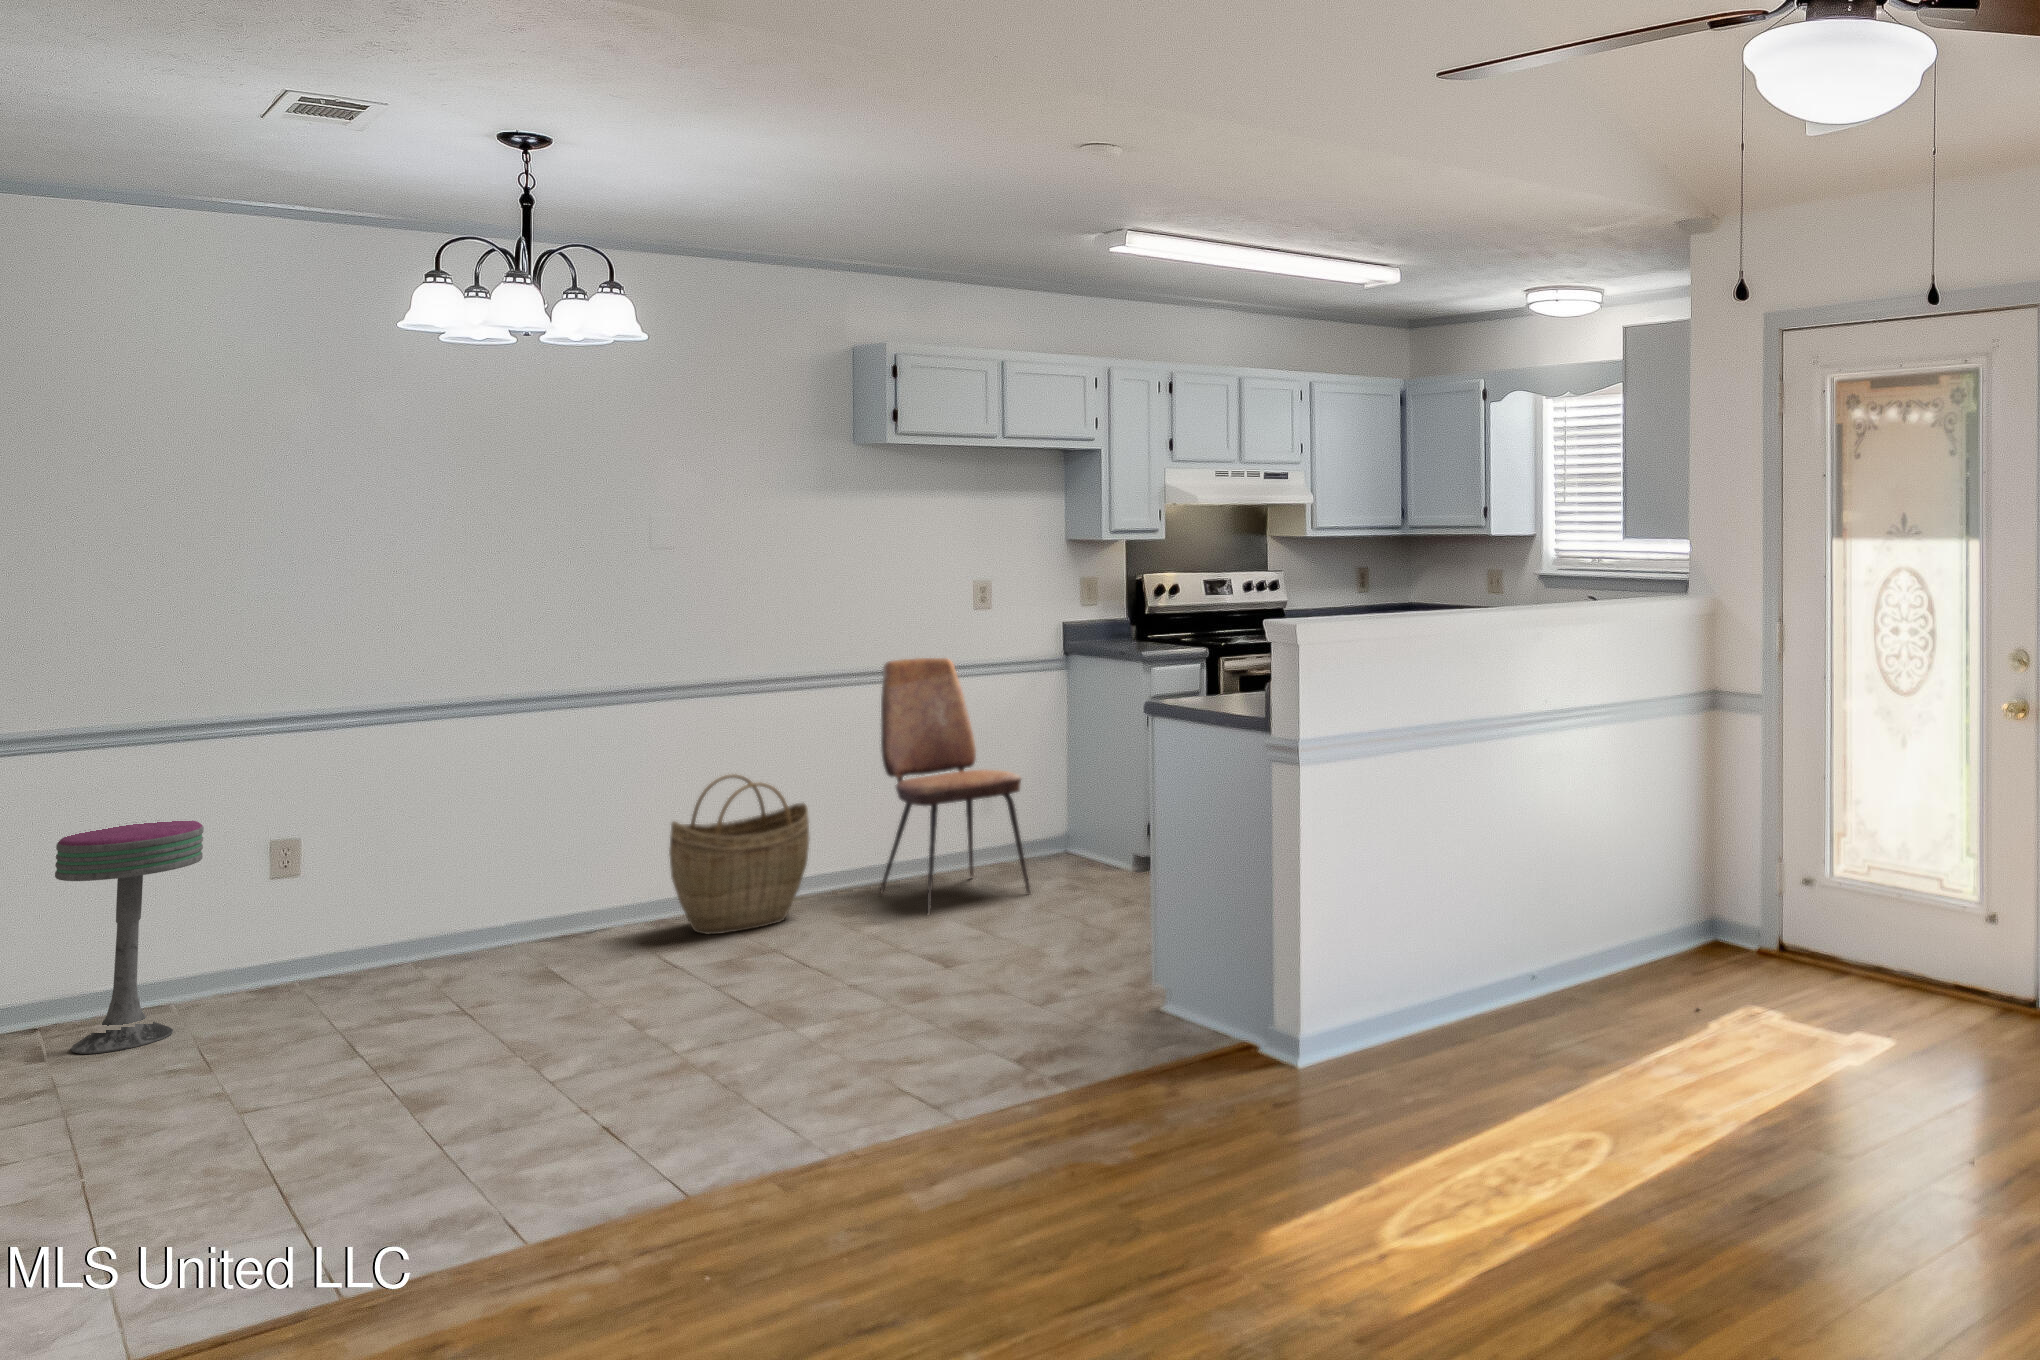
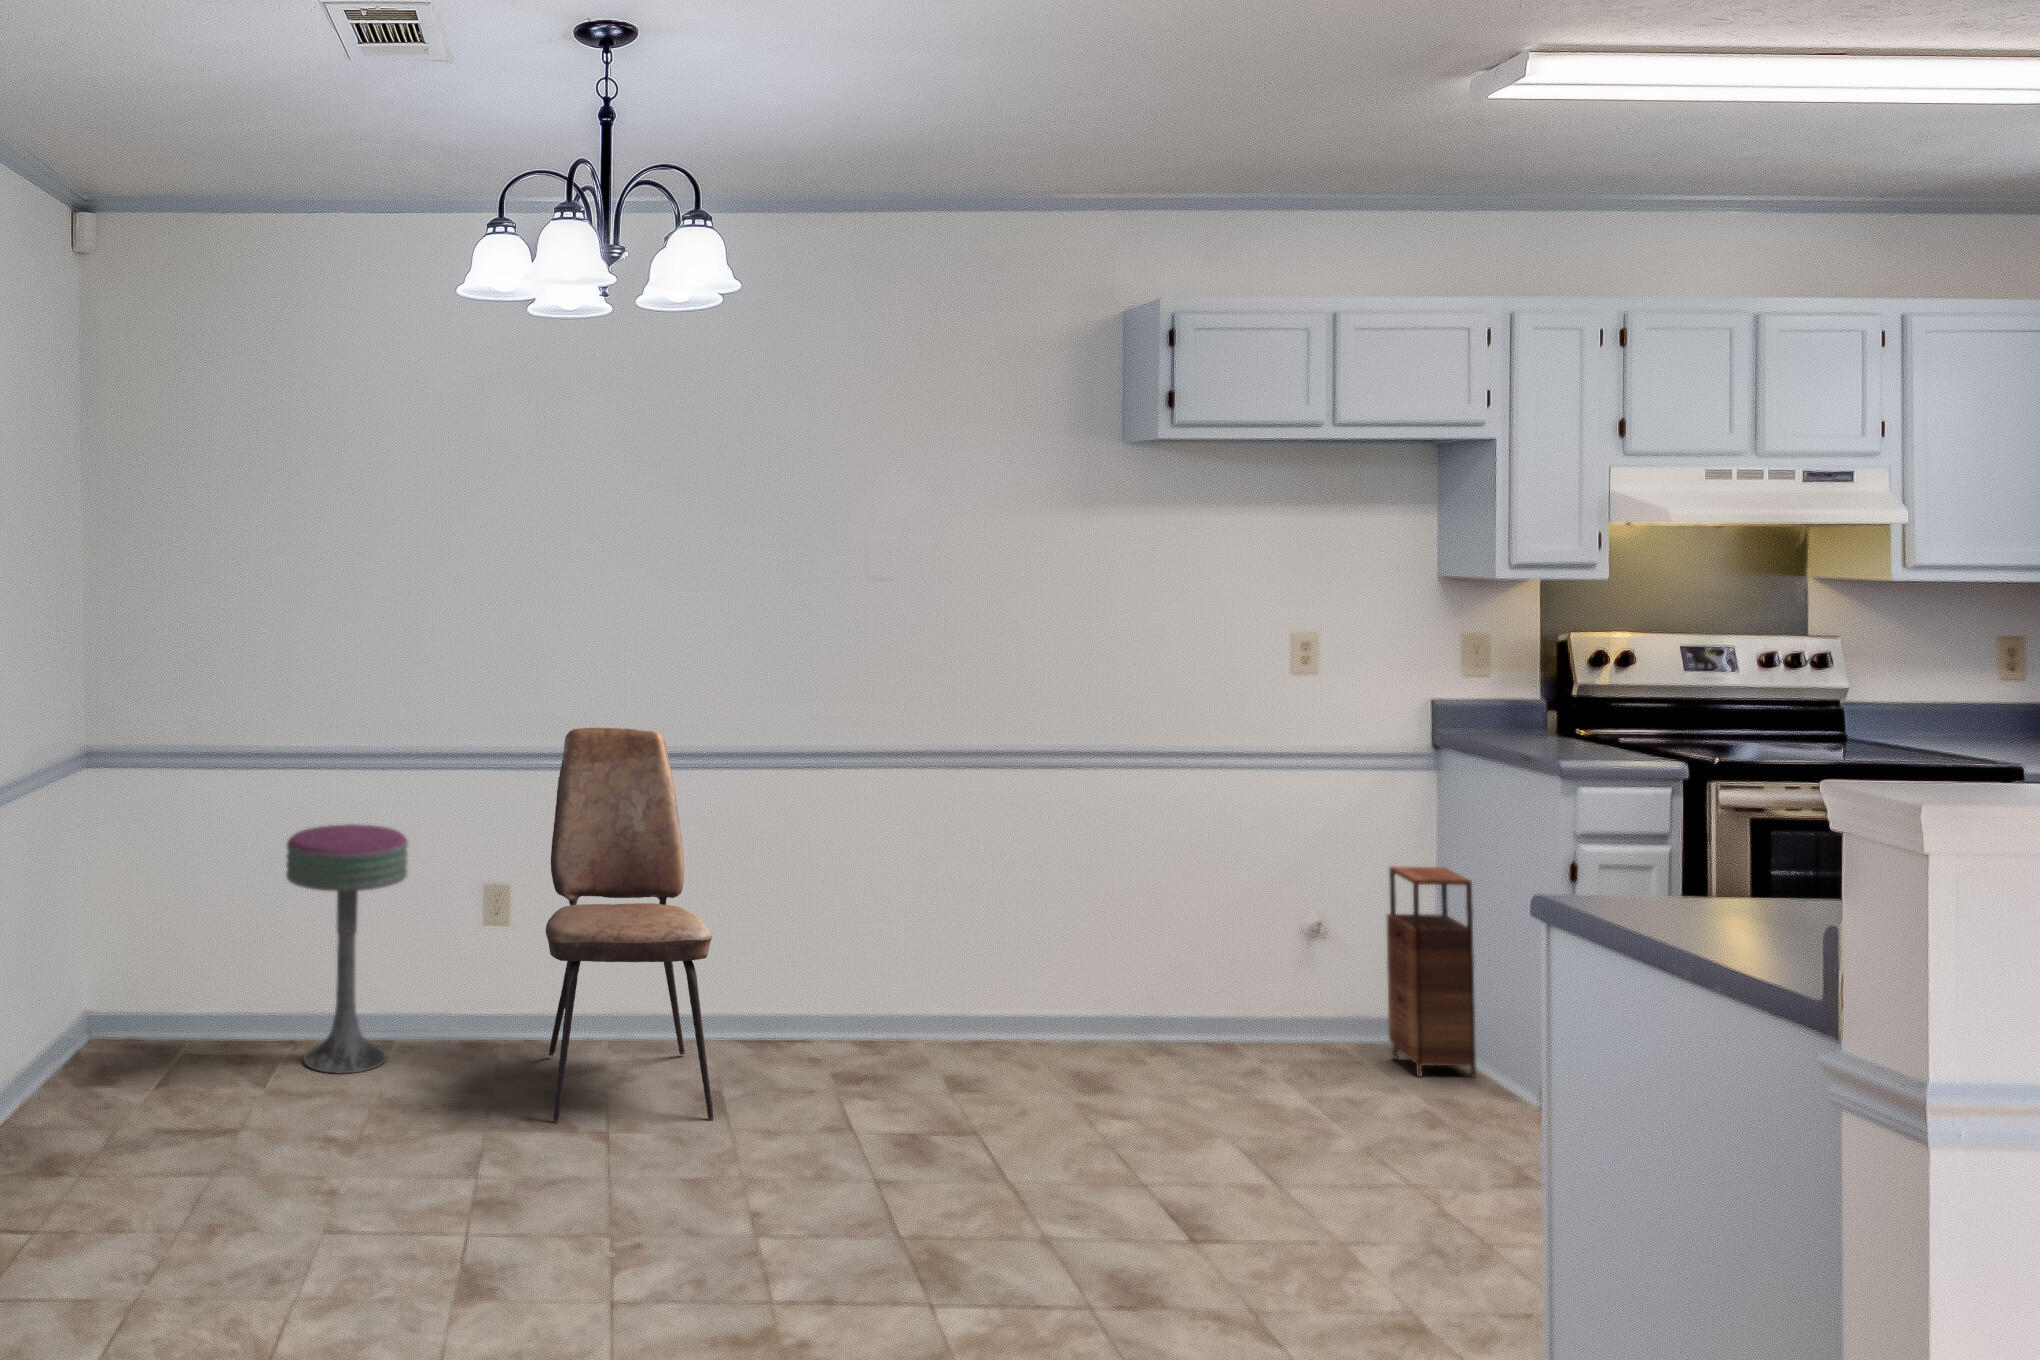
dining chair: present [880,658,1030,914] -> present [546,728,714,1123]
storage cabinet: none [1034,732,1086,869] -> present [1386,866,1476,1077]
woven basket: present [669,775,809,934] -> none [883,859,1055,1078]

